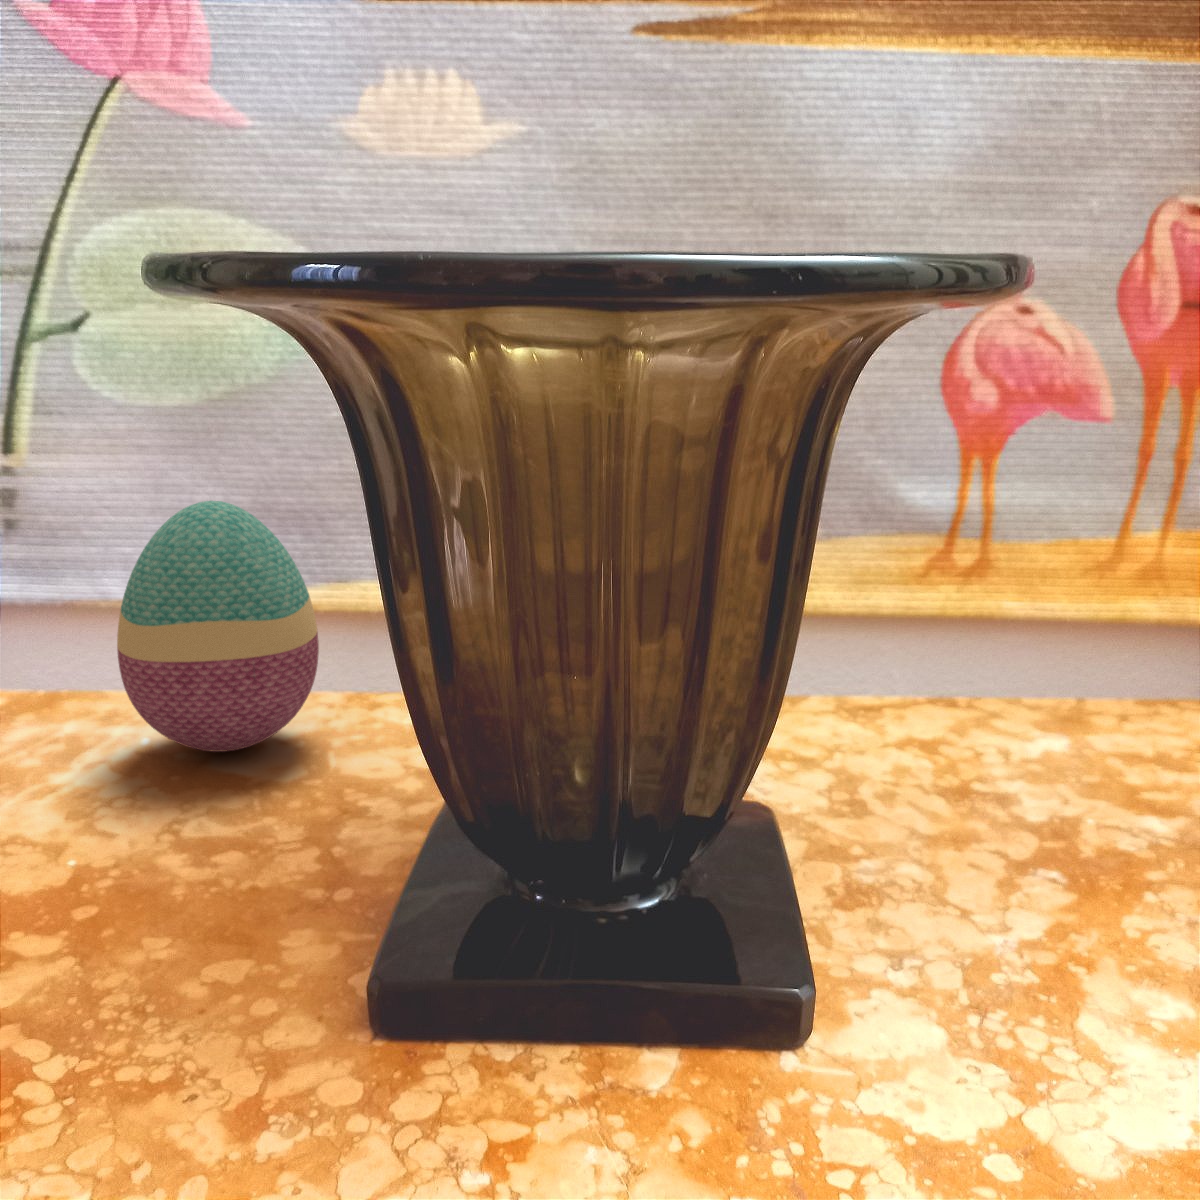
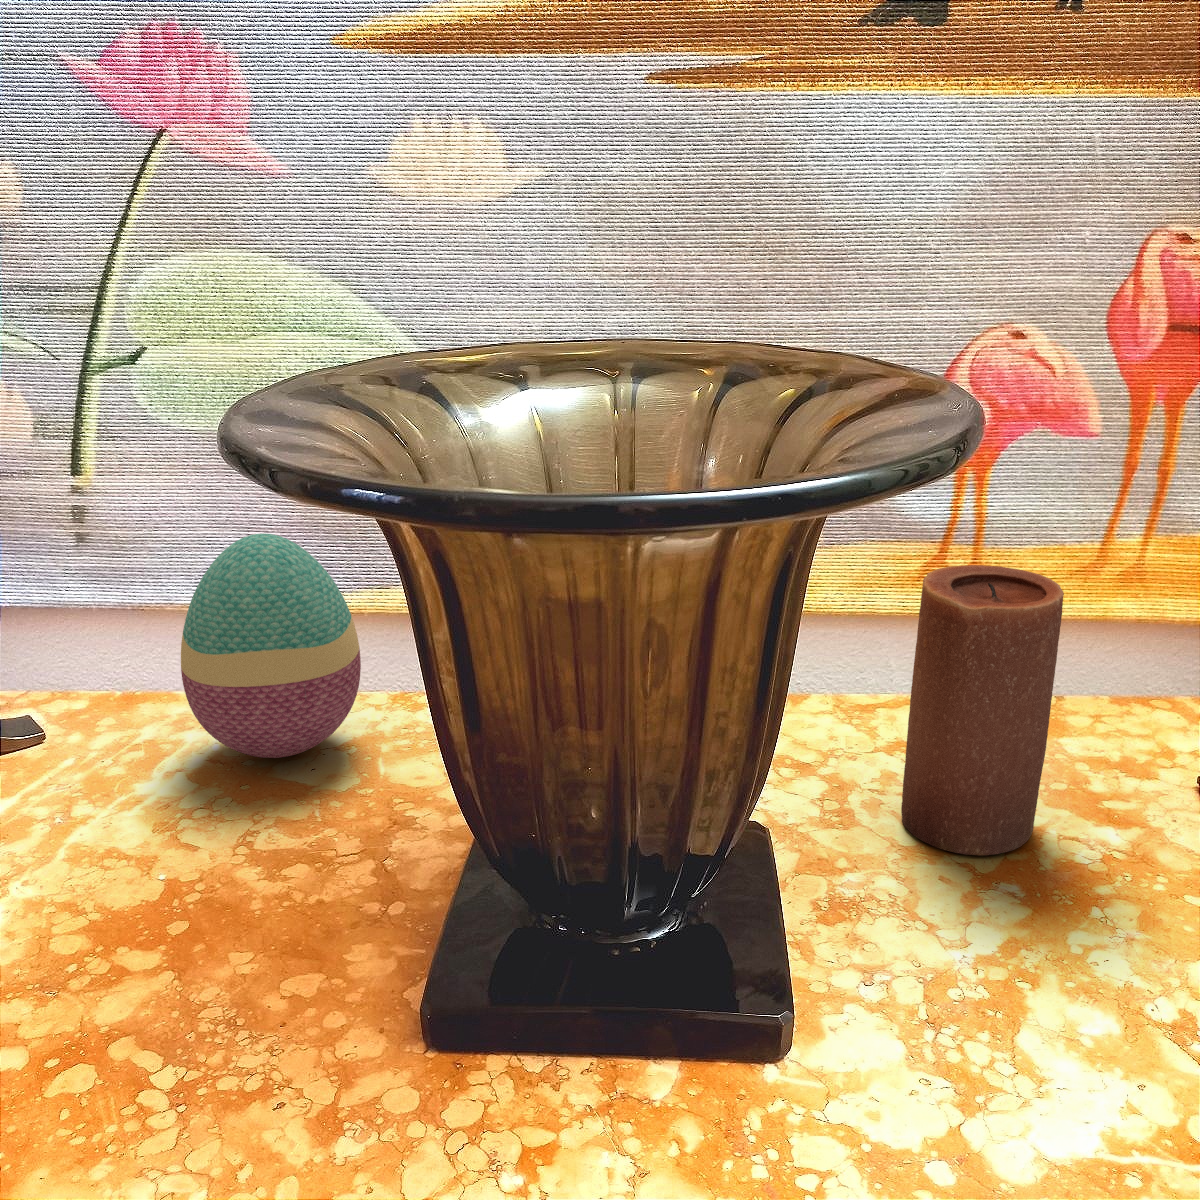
candle: none [918,523,1097,843] -> present [901,565,1064,855]

